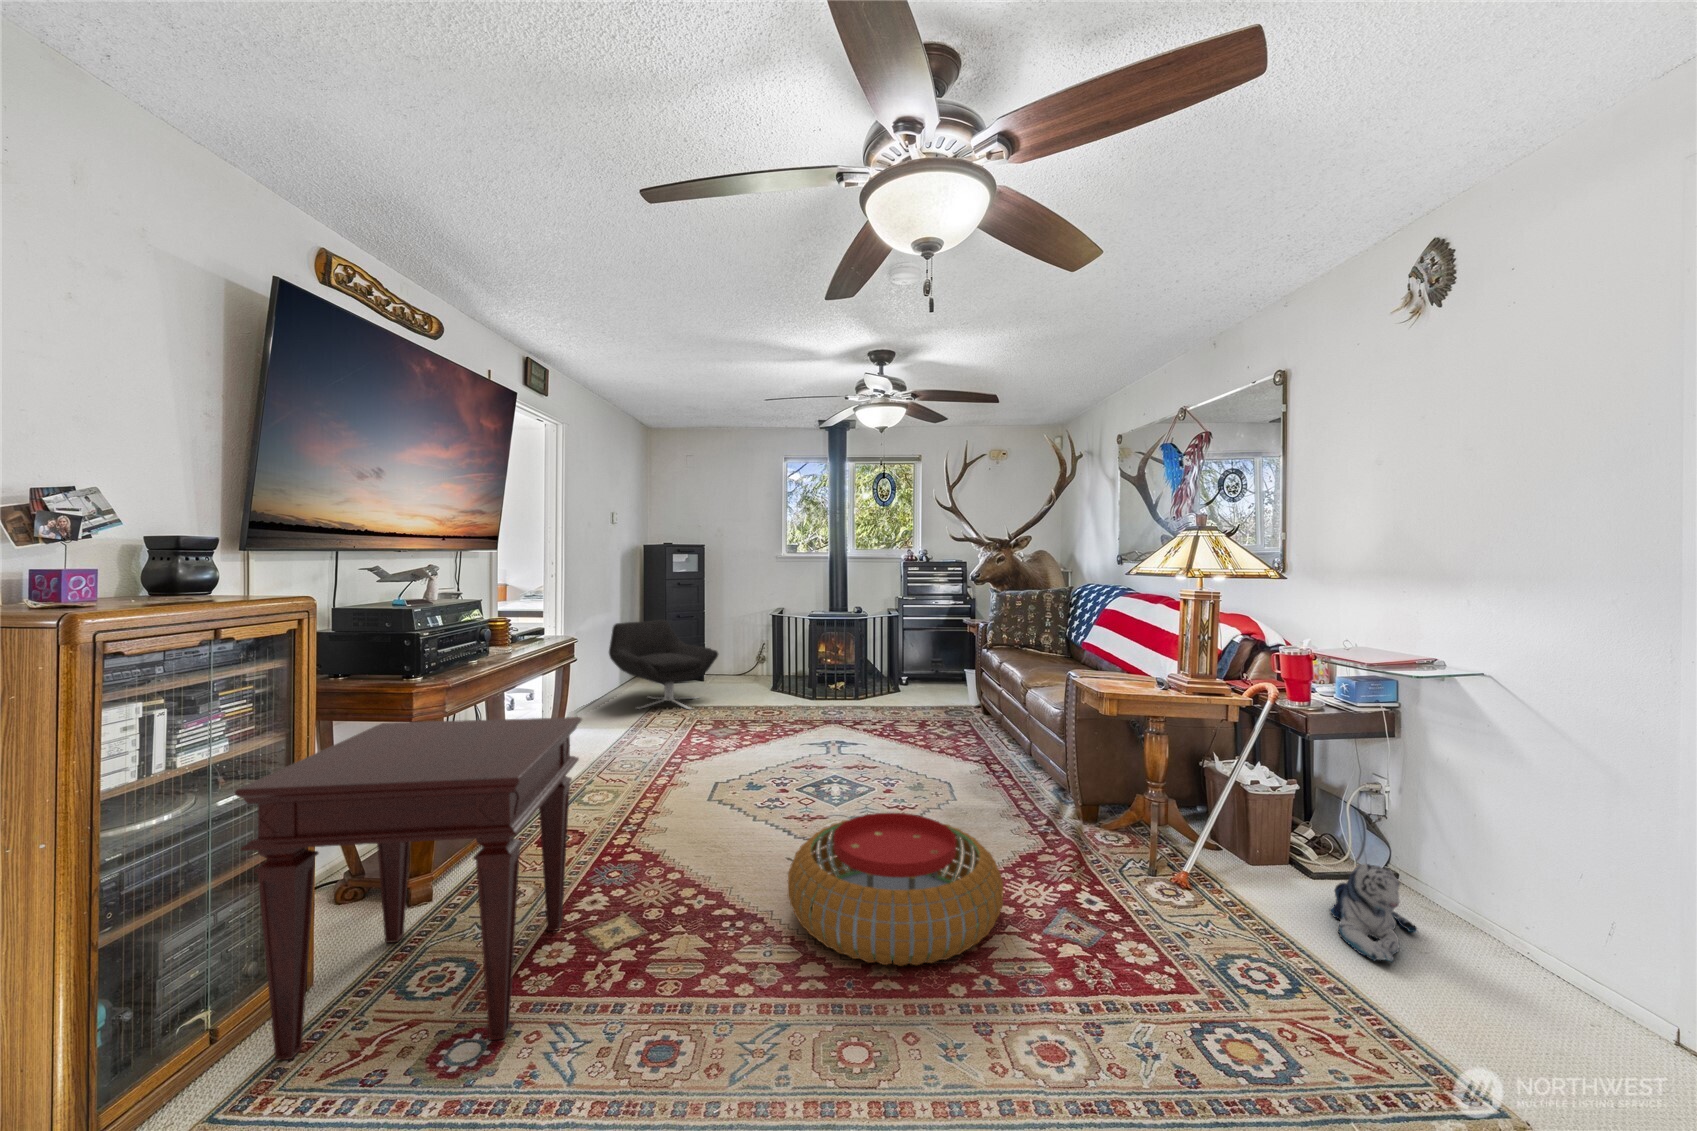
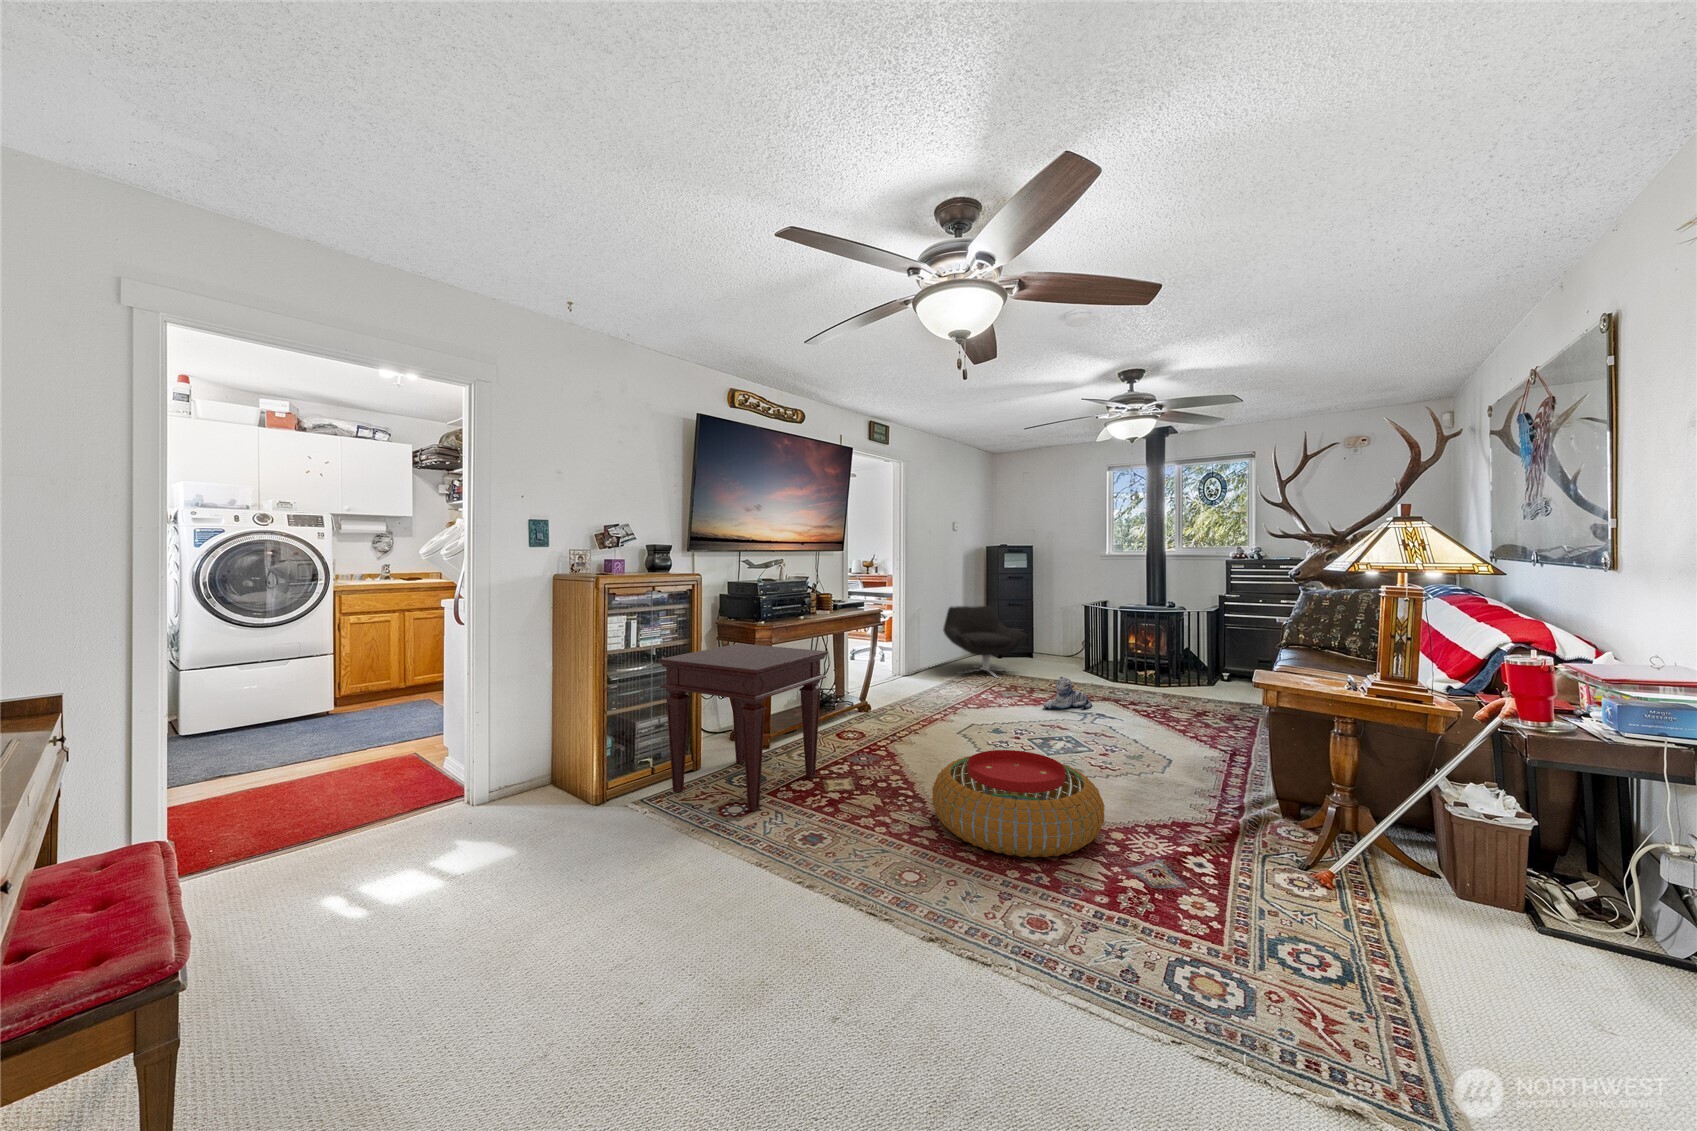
plush toy: present [1329,863,1417,962] -> present [1044,677,1092,709]

